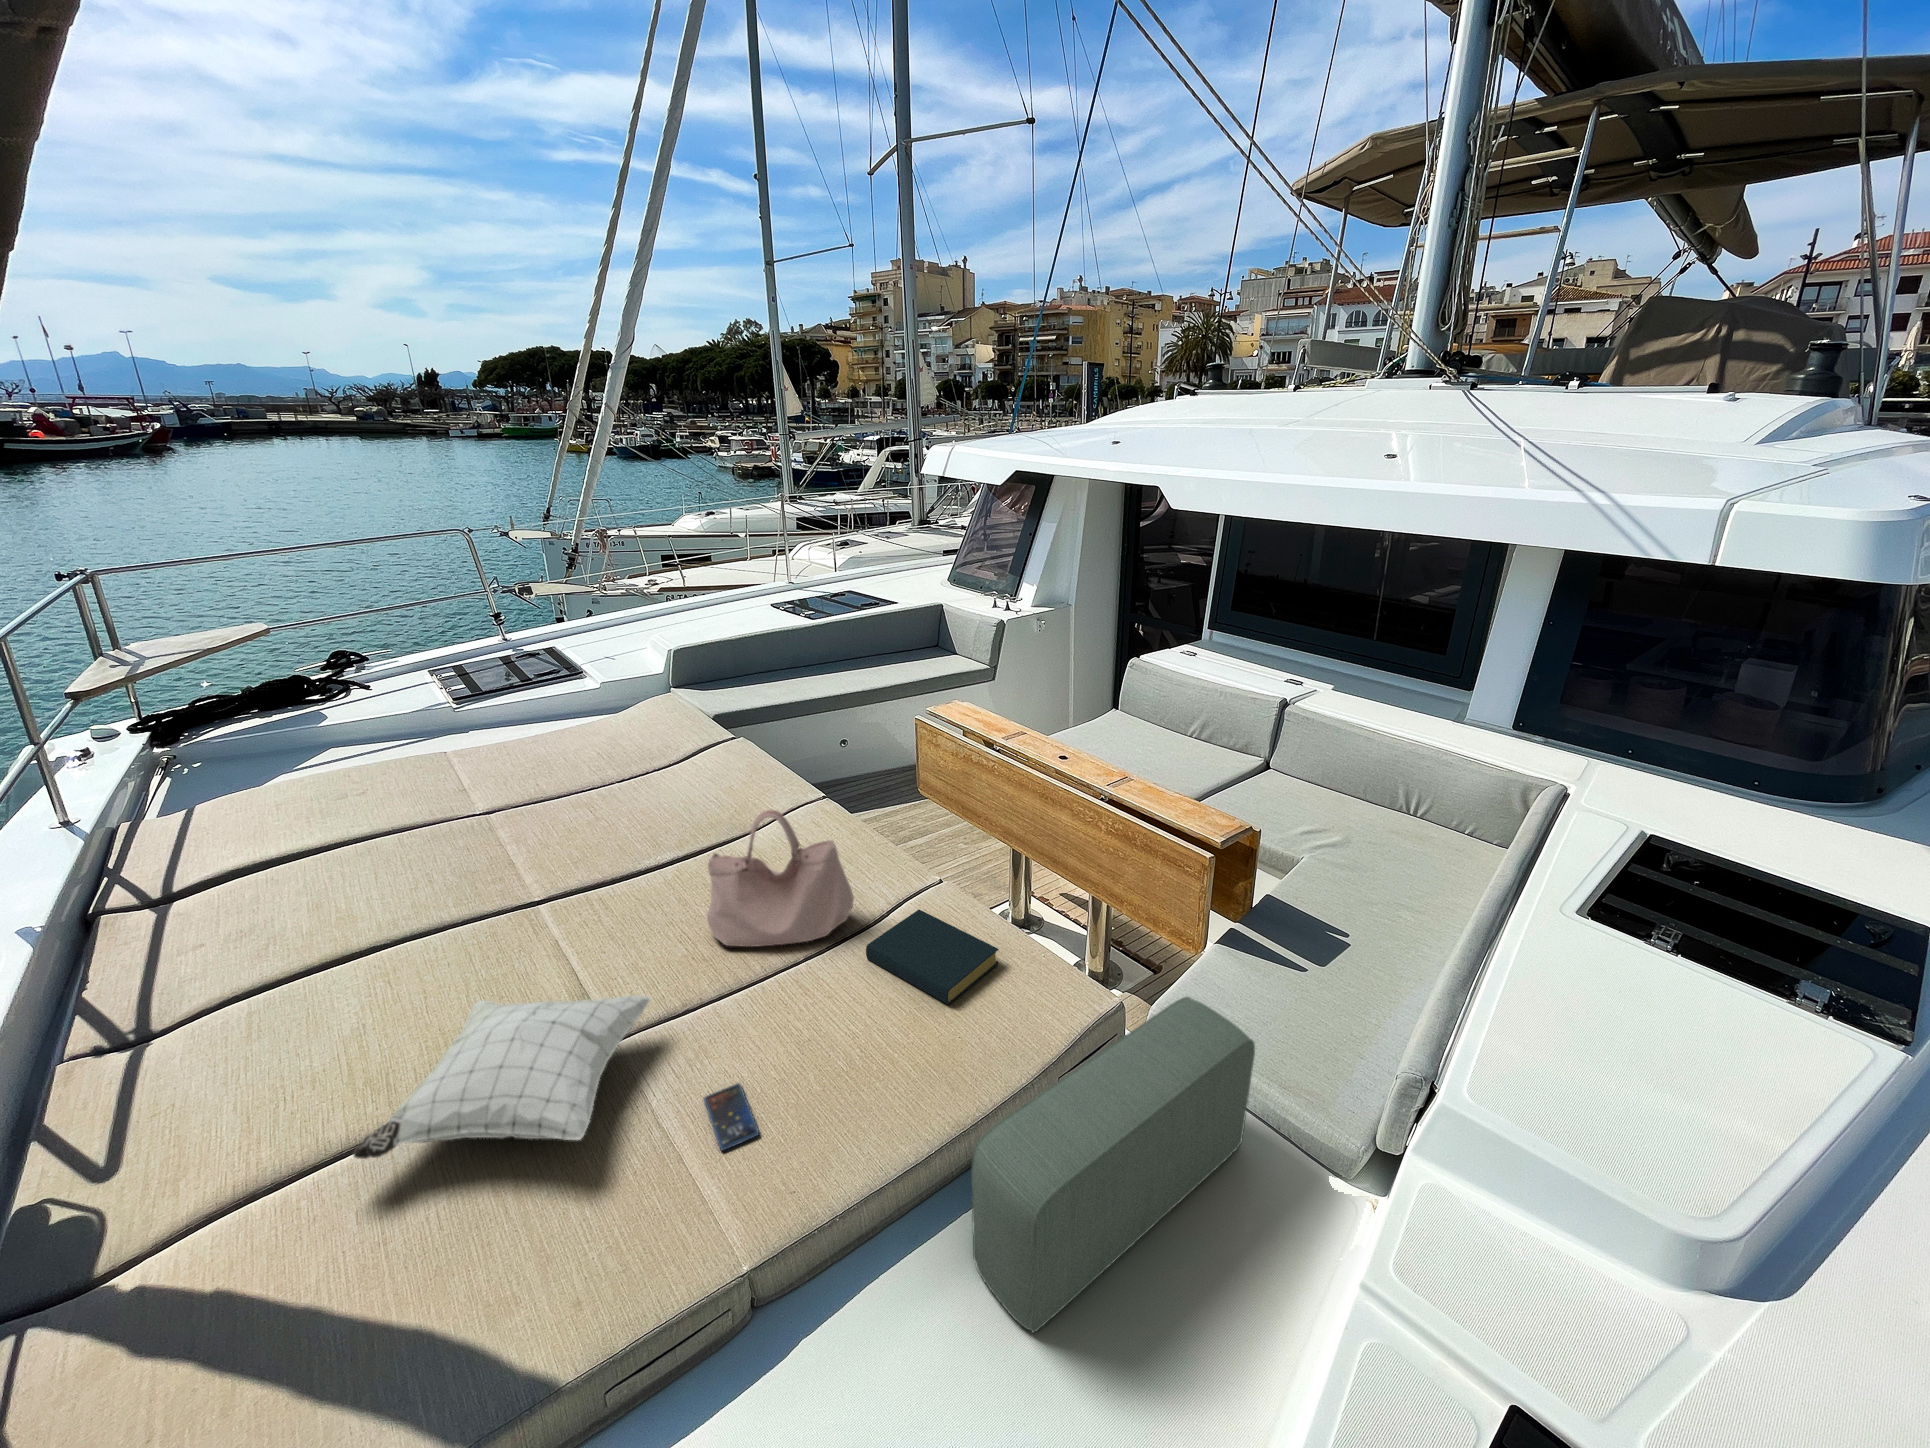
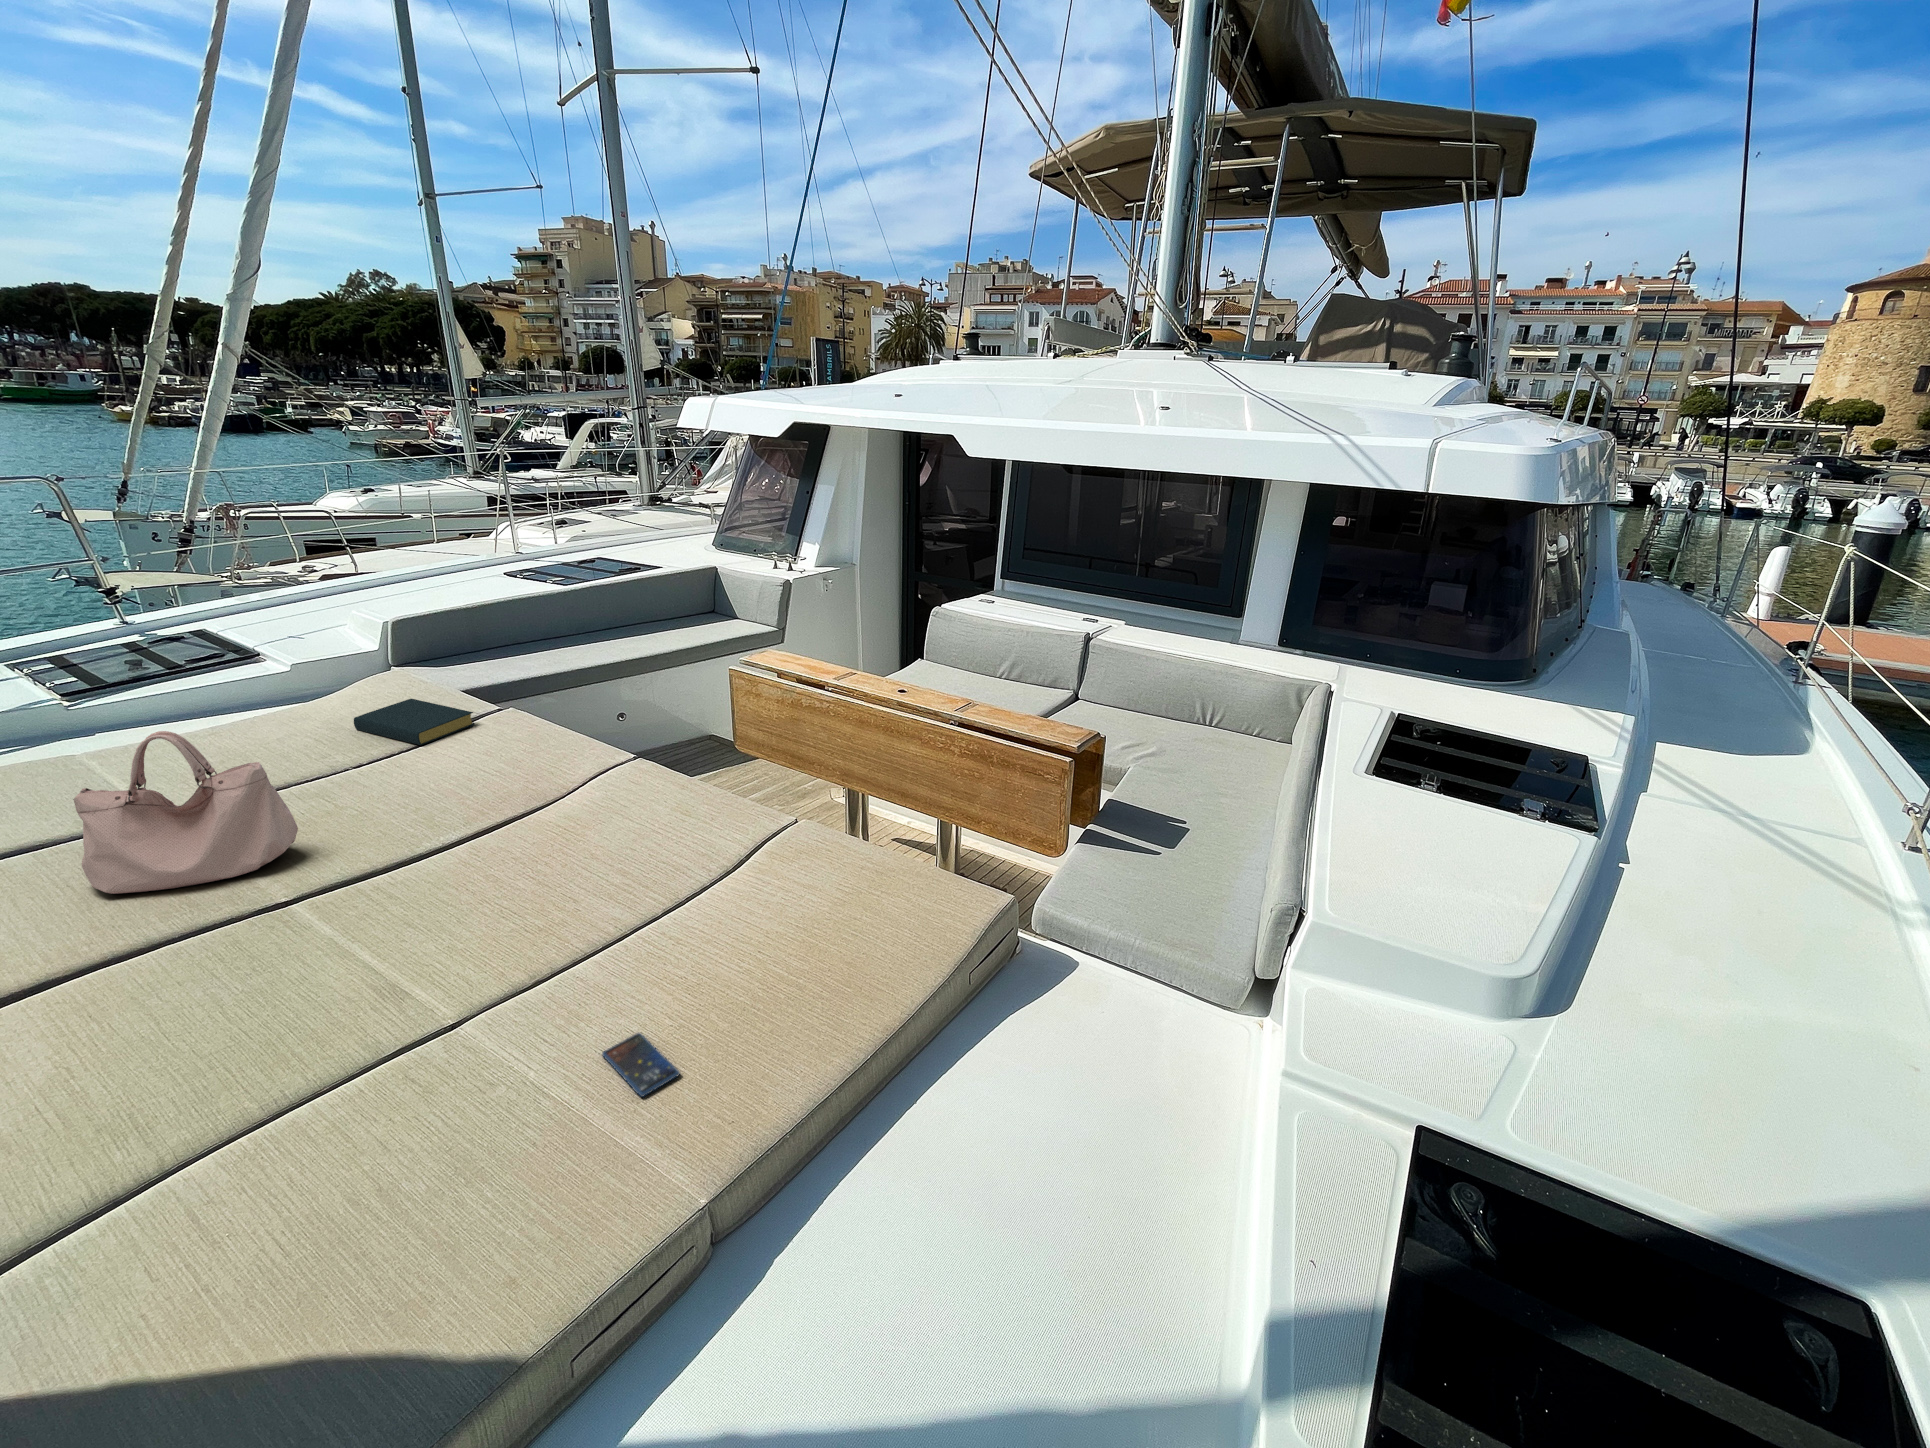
handbag: present [707,809,854,947] -> present [73,731,298,894]
hardback book: present [866,910,999,1005] -> present [354,699,474,745]
pillow: present [354,995,651,1159] -> none [155,962,513,1190]
pouf: present [971,997,1255,1332] -> none [922,879,1147,1195]

